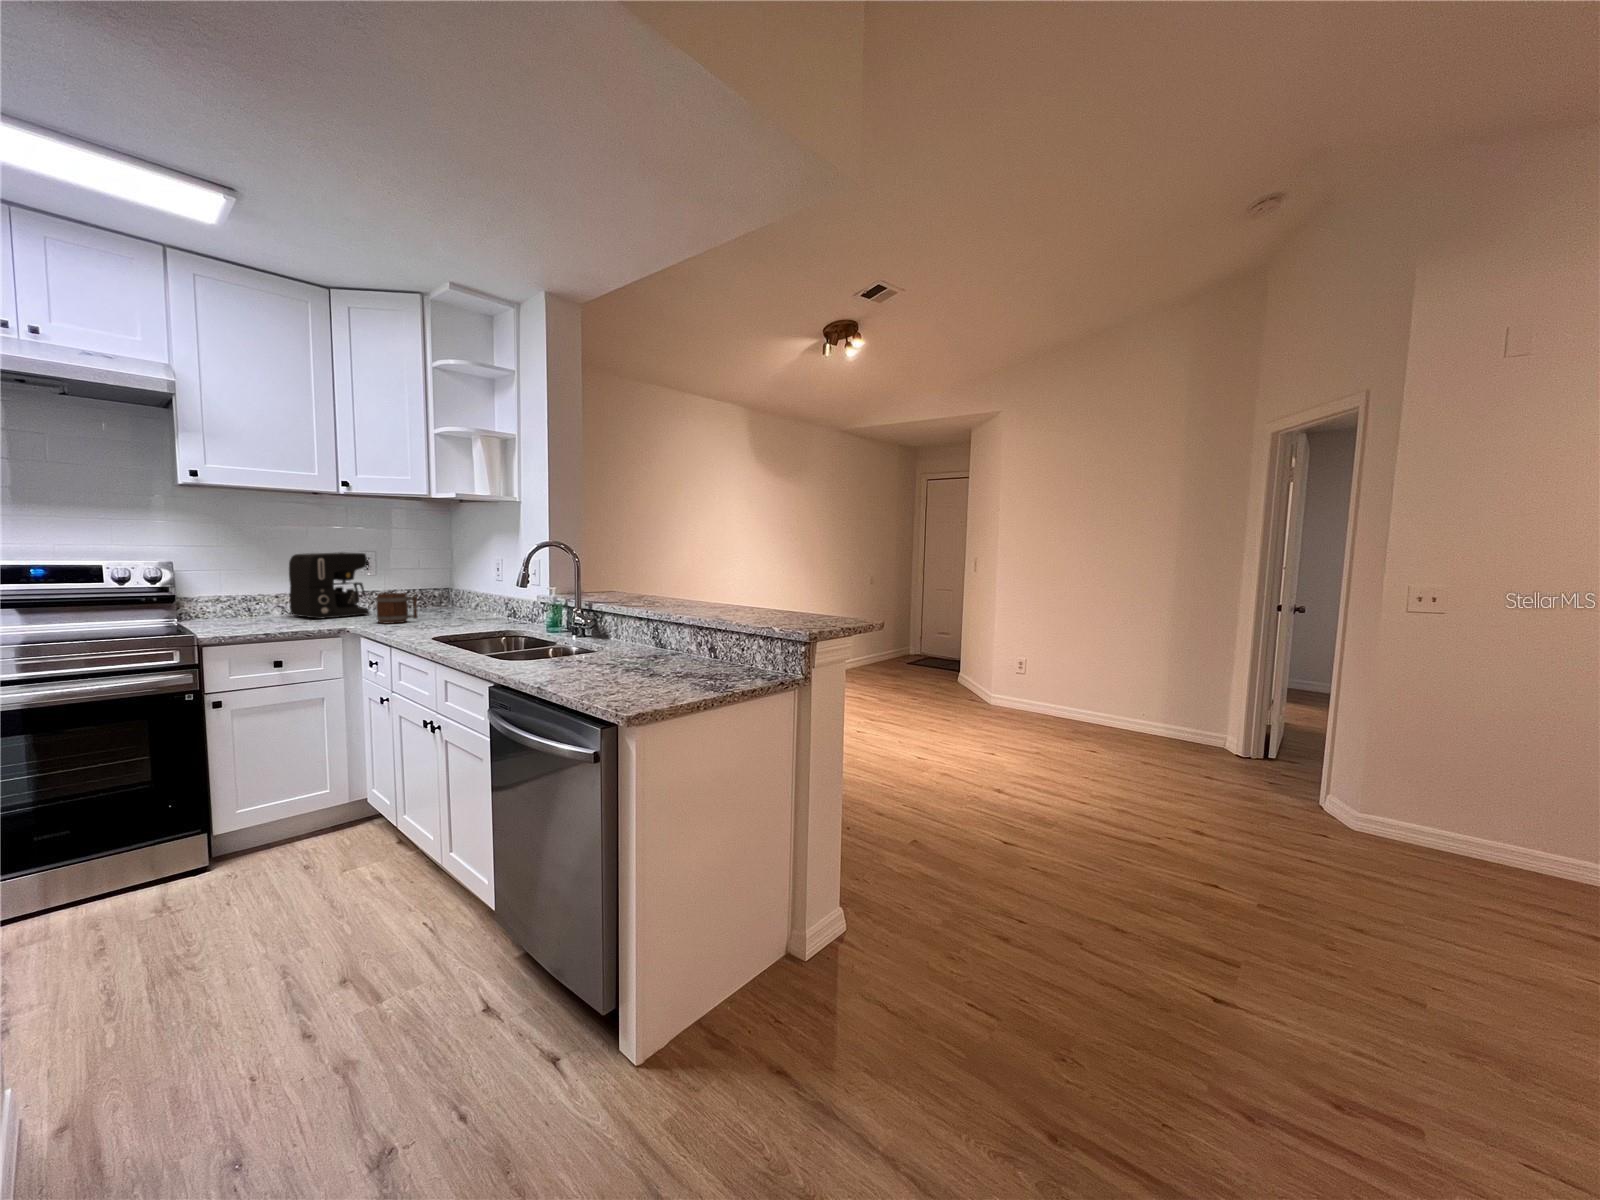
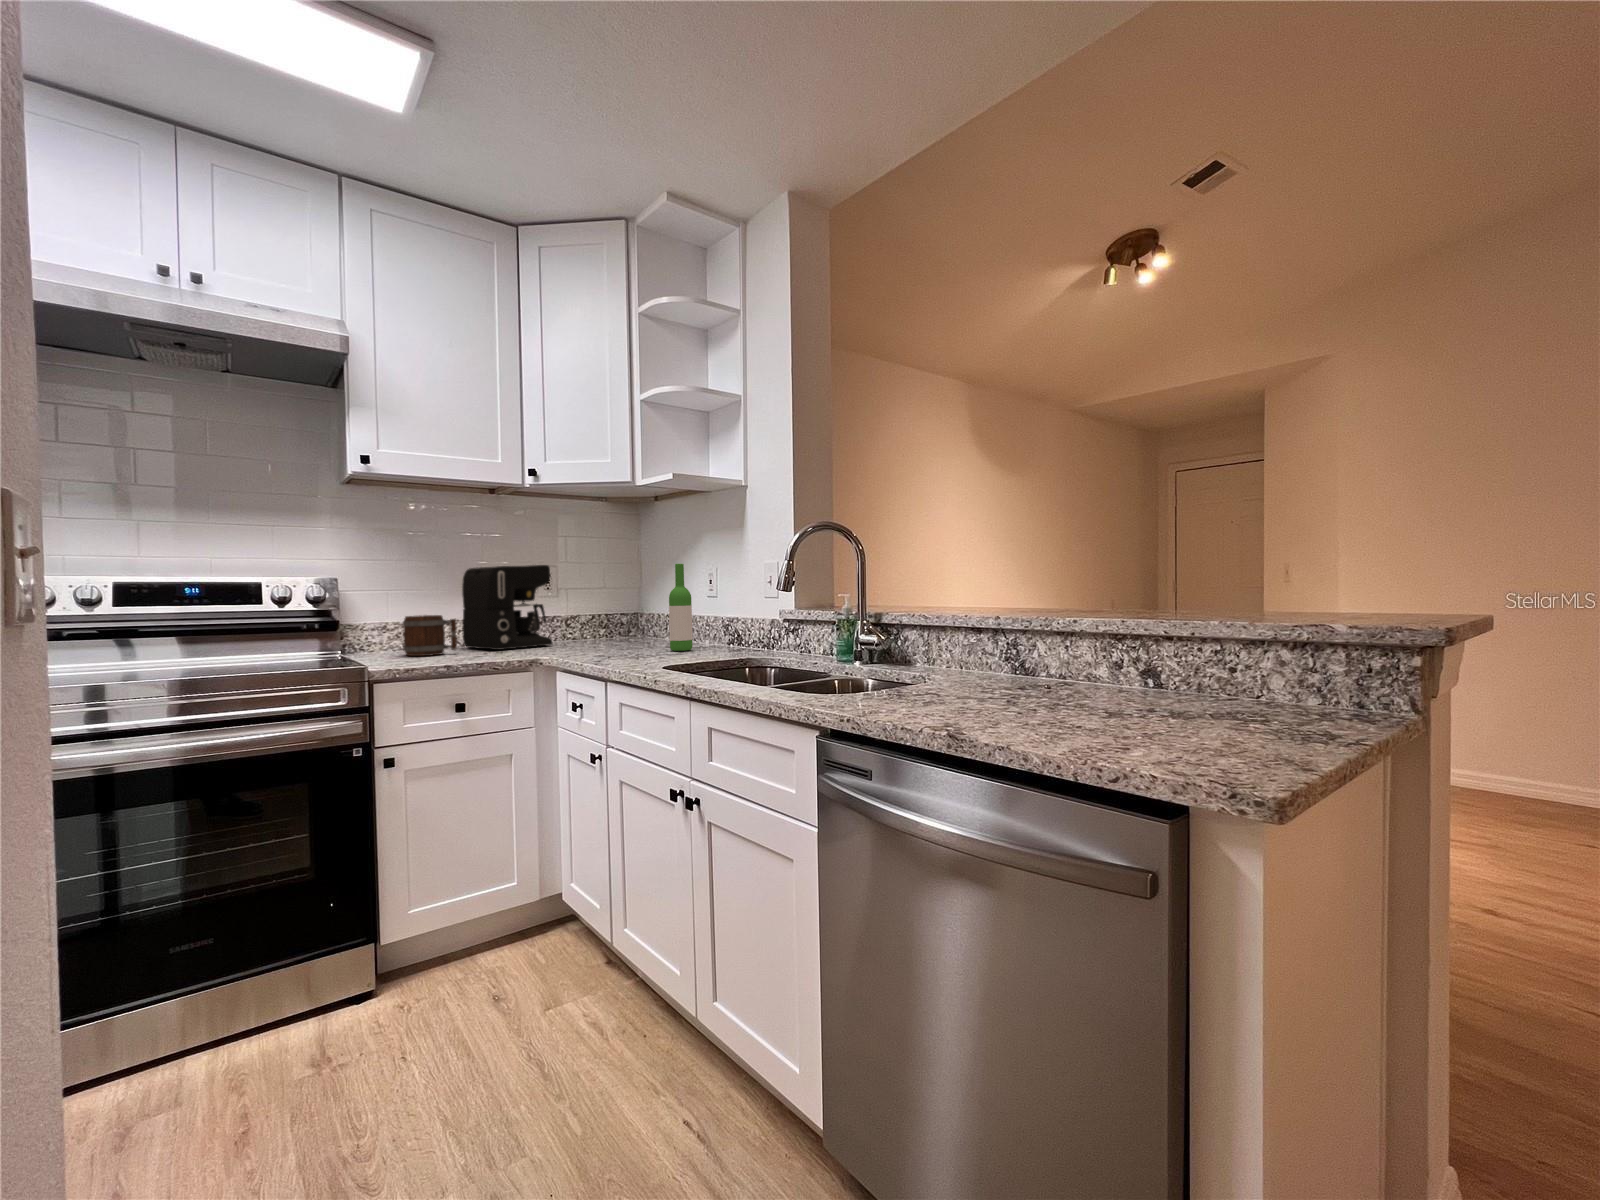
wine bottle: none [459,558,479,622] -> present [669,564,693,651]
mug: present [376,593,418,624] -> present [403,615,457,656]

